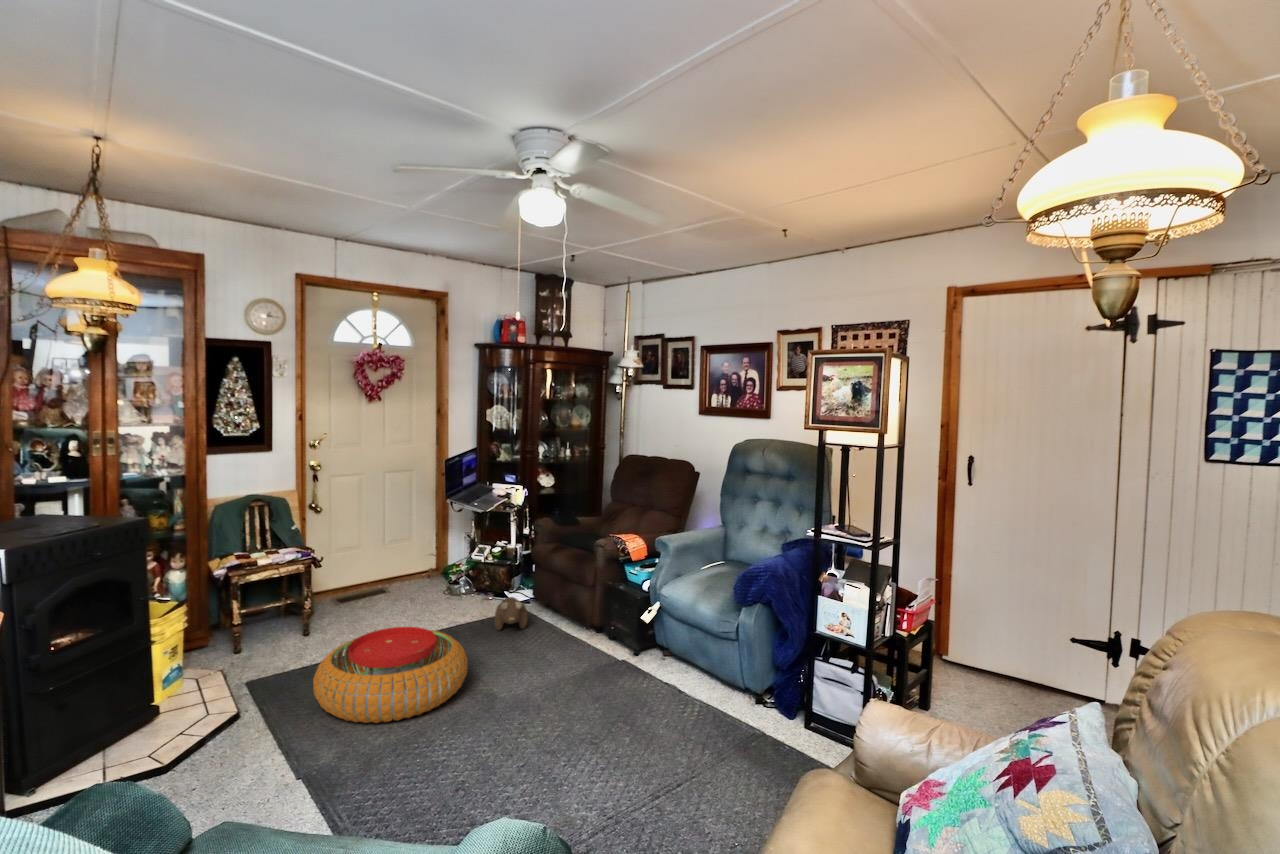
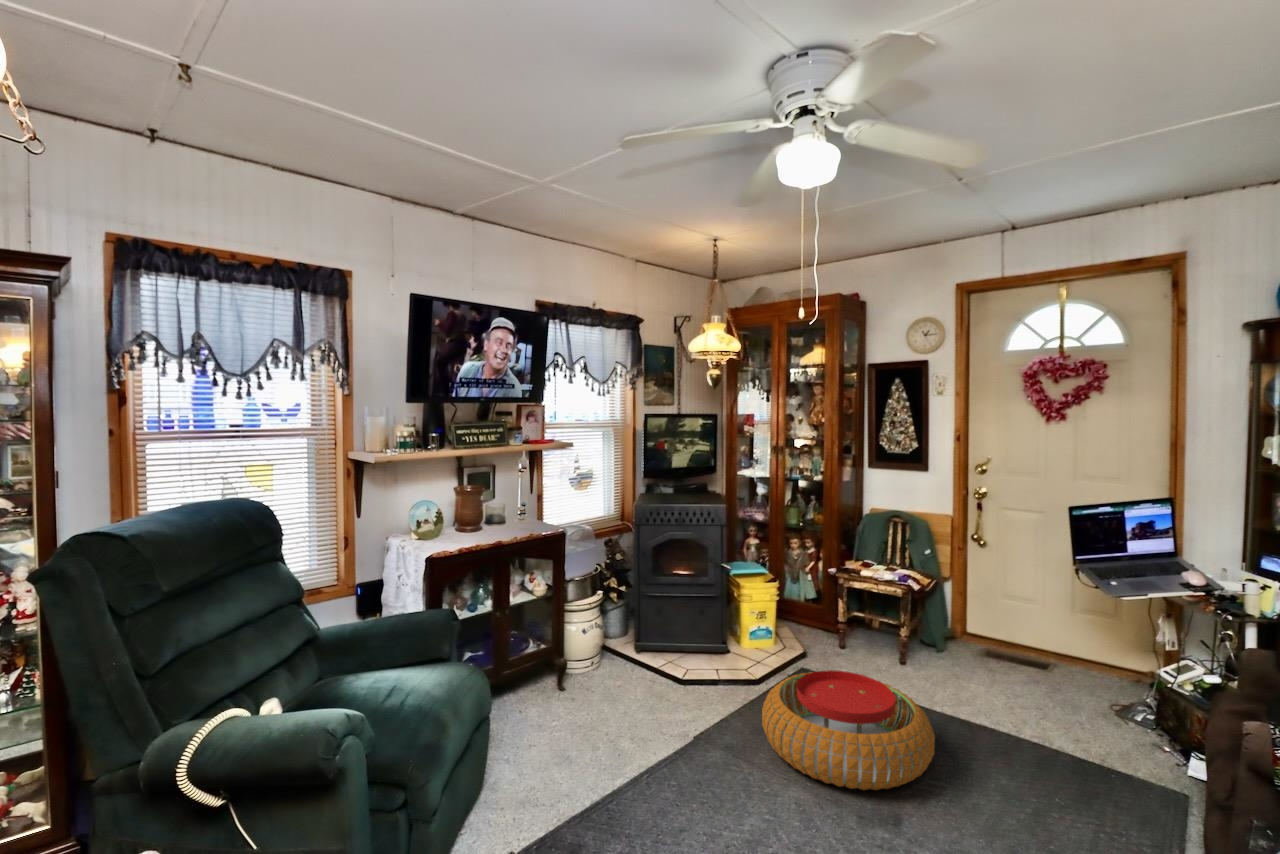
plush toy: present [494,597,528,630] -> none [1069,740,1146,807]

